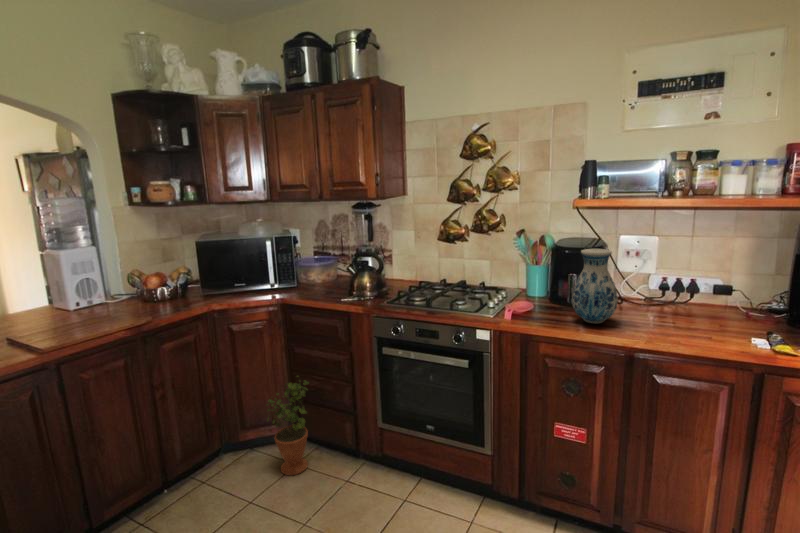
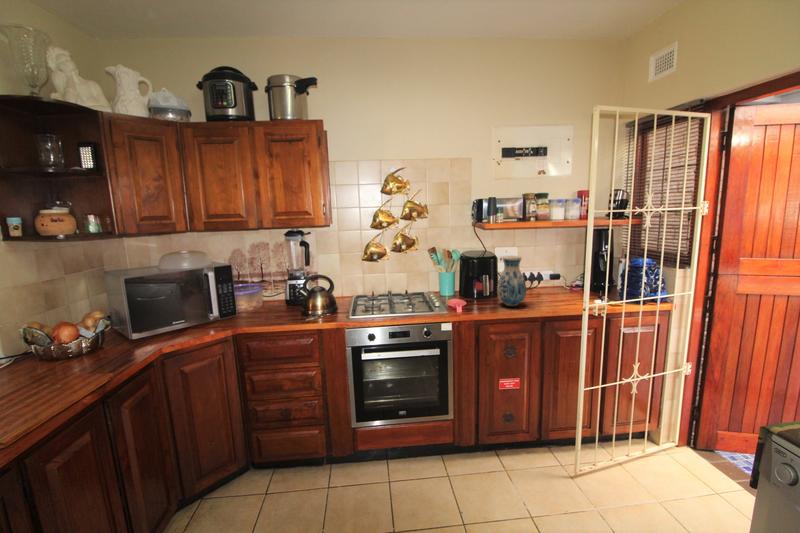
potted plant: present [267,380,309,475] -> none [236,406,284,513]

